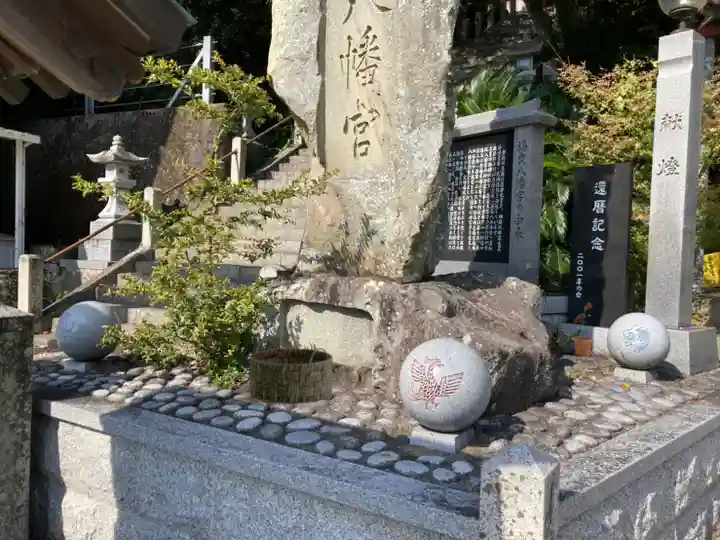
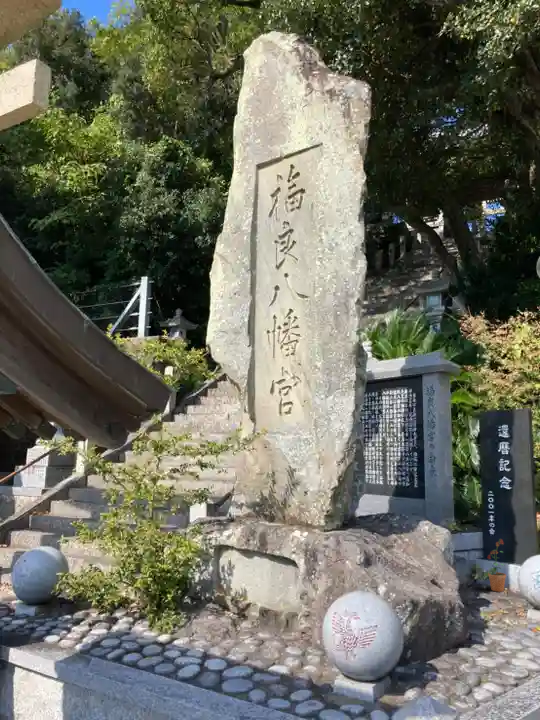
basket: present [250,339,333,403] -> none [187,584,262,649]

